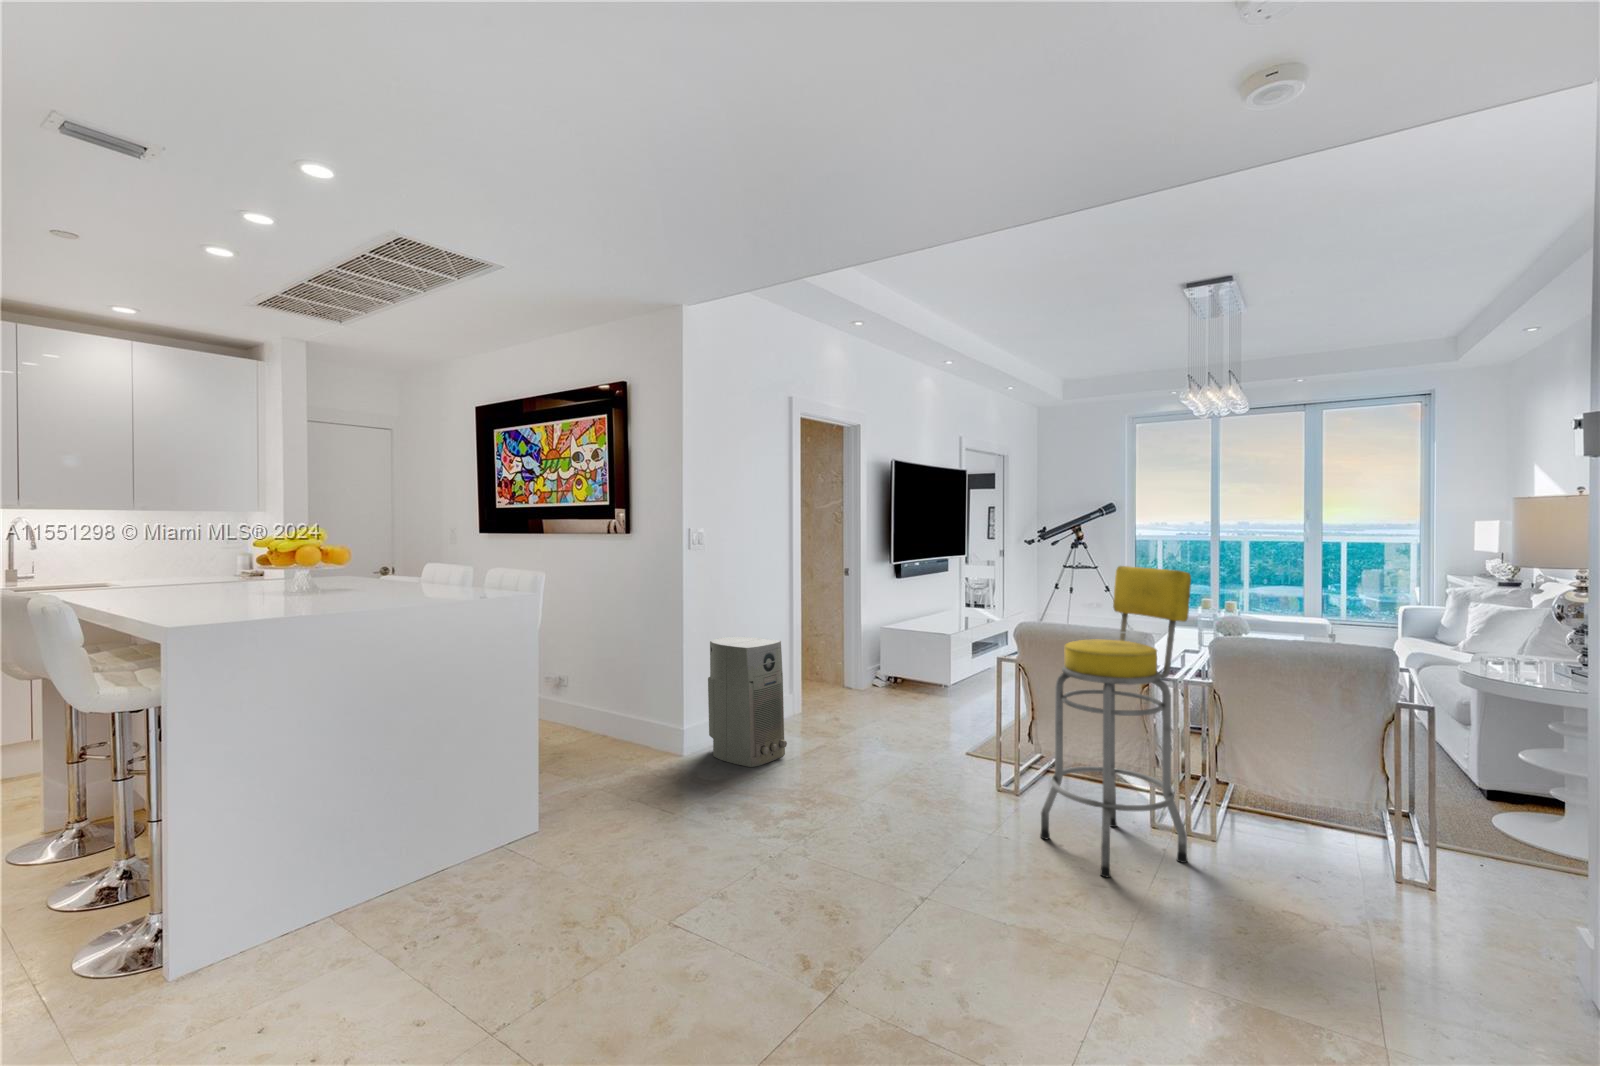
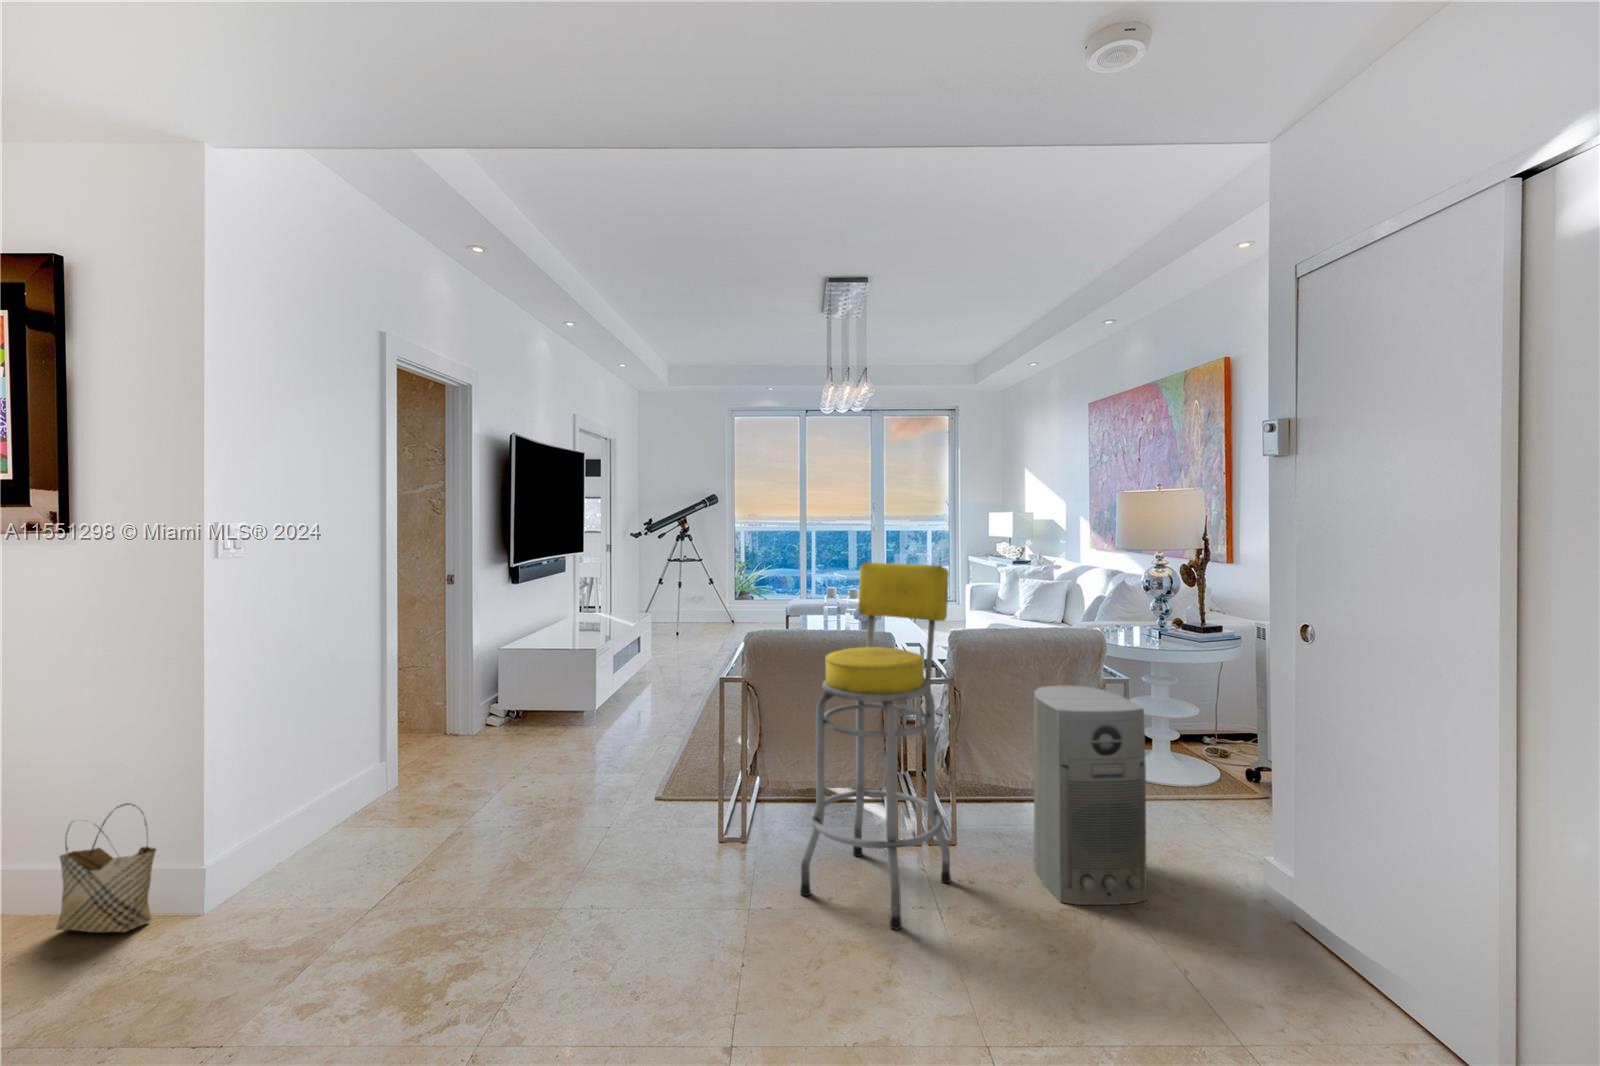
air purifier: present [708,637,787,767] -> present [1034,686,1147,905]
woven basket: none [616,688,658,759] -> present [56,803,156,932]

